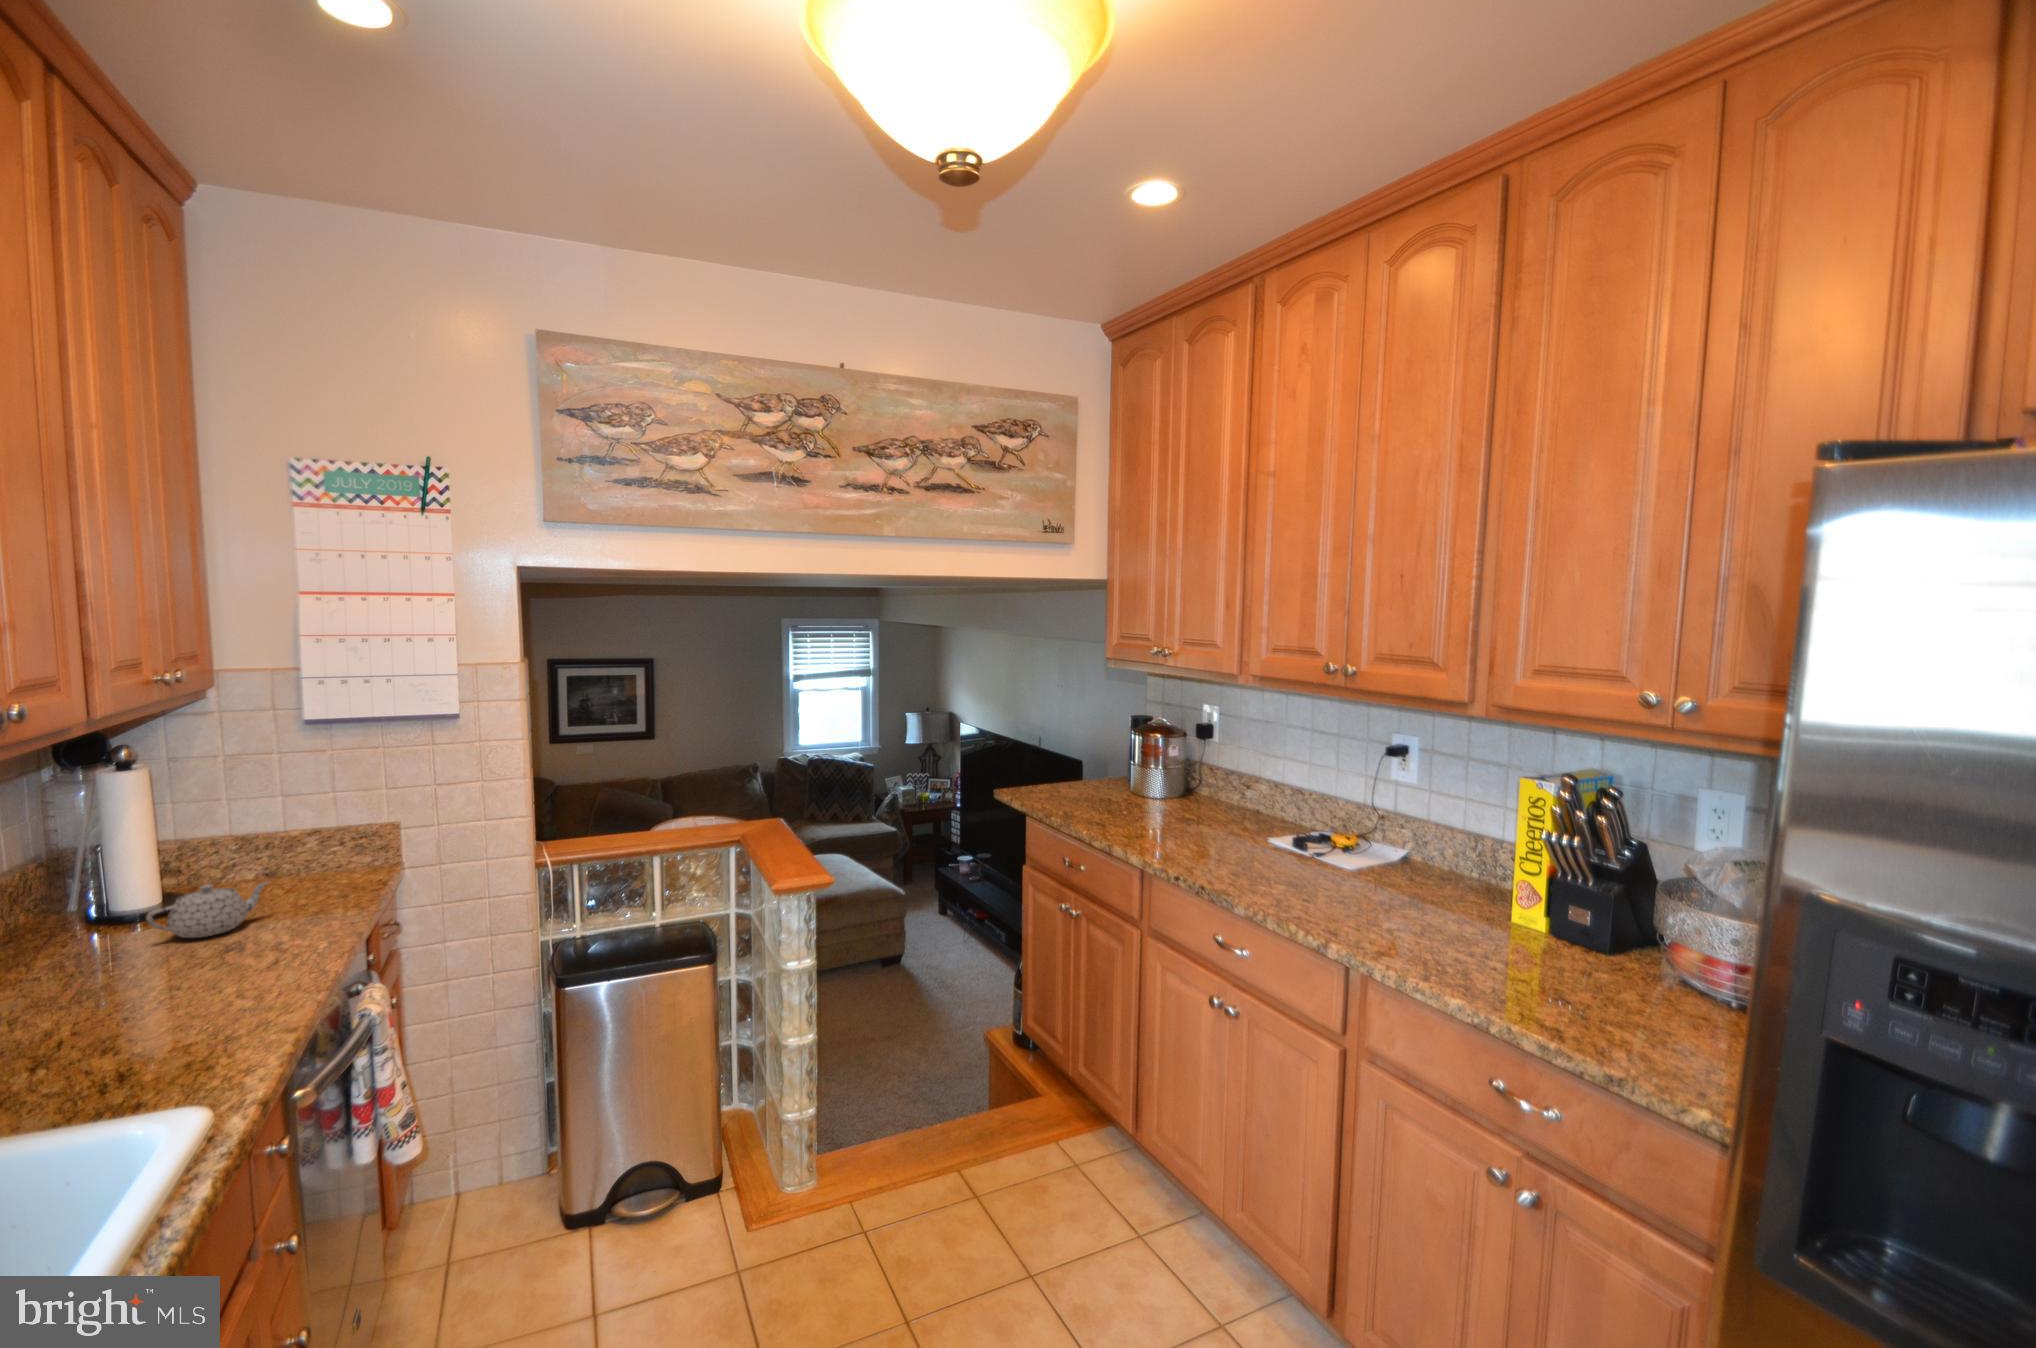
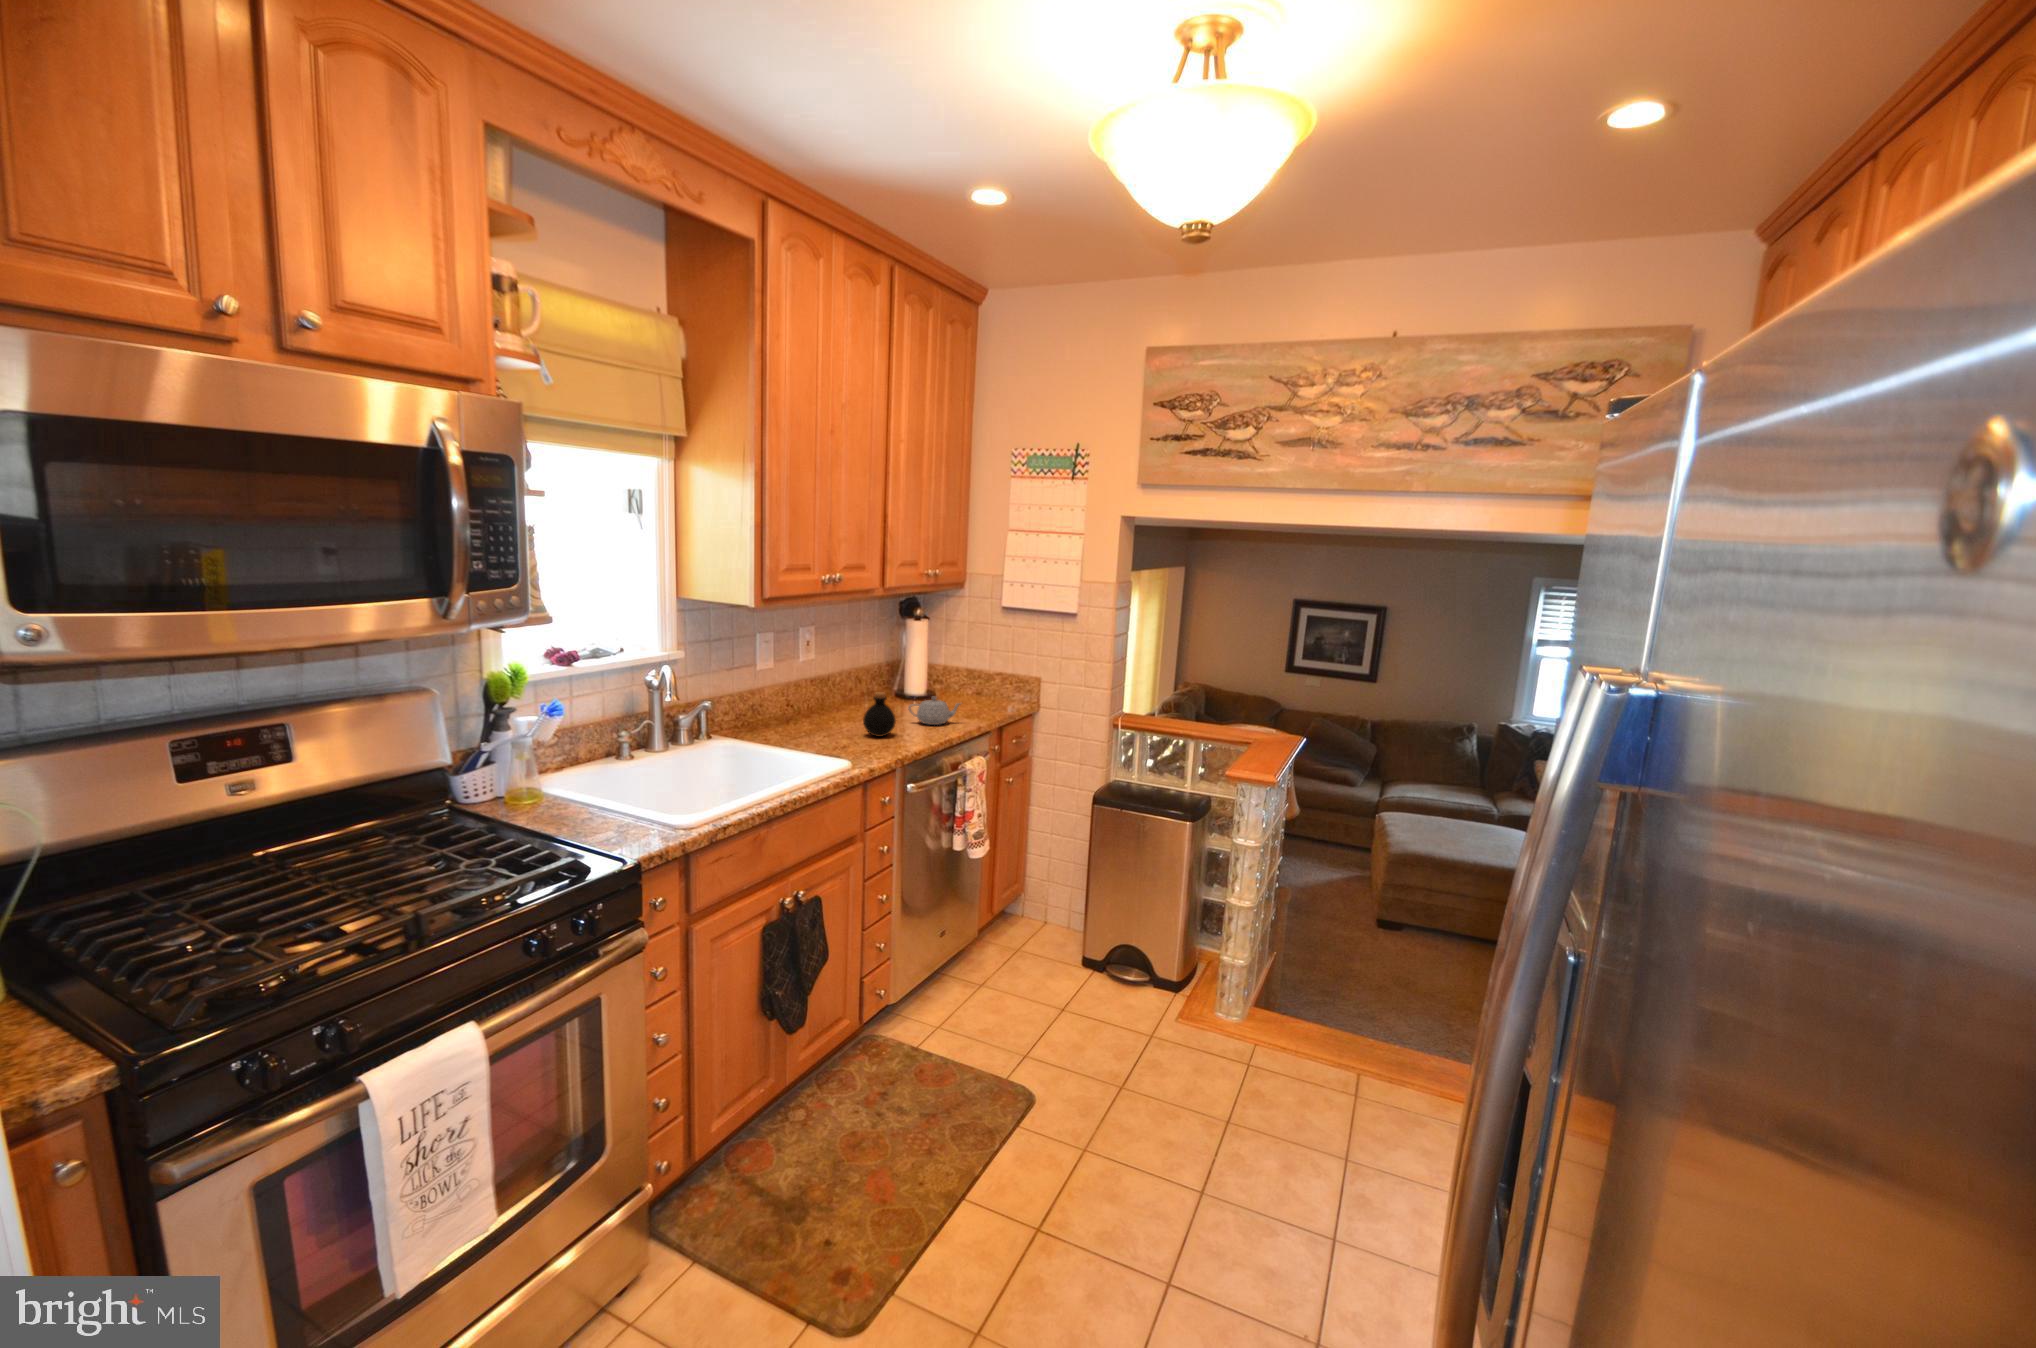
bottle: none [65,904,155,995] -> present [863,692,896,737]

